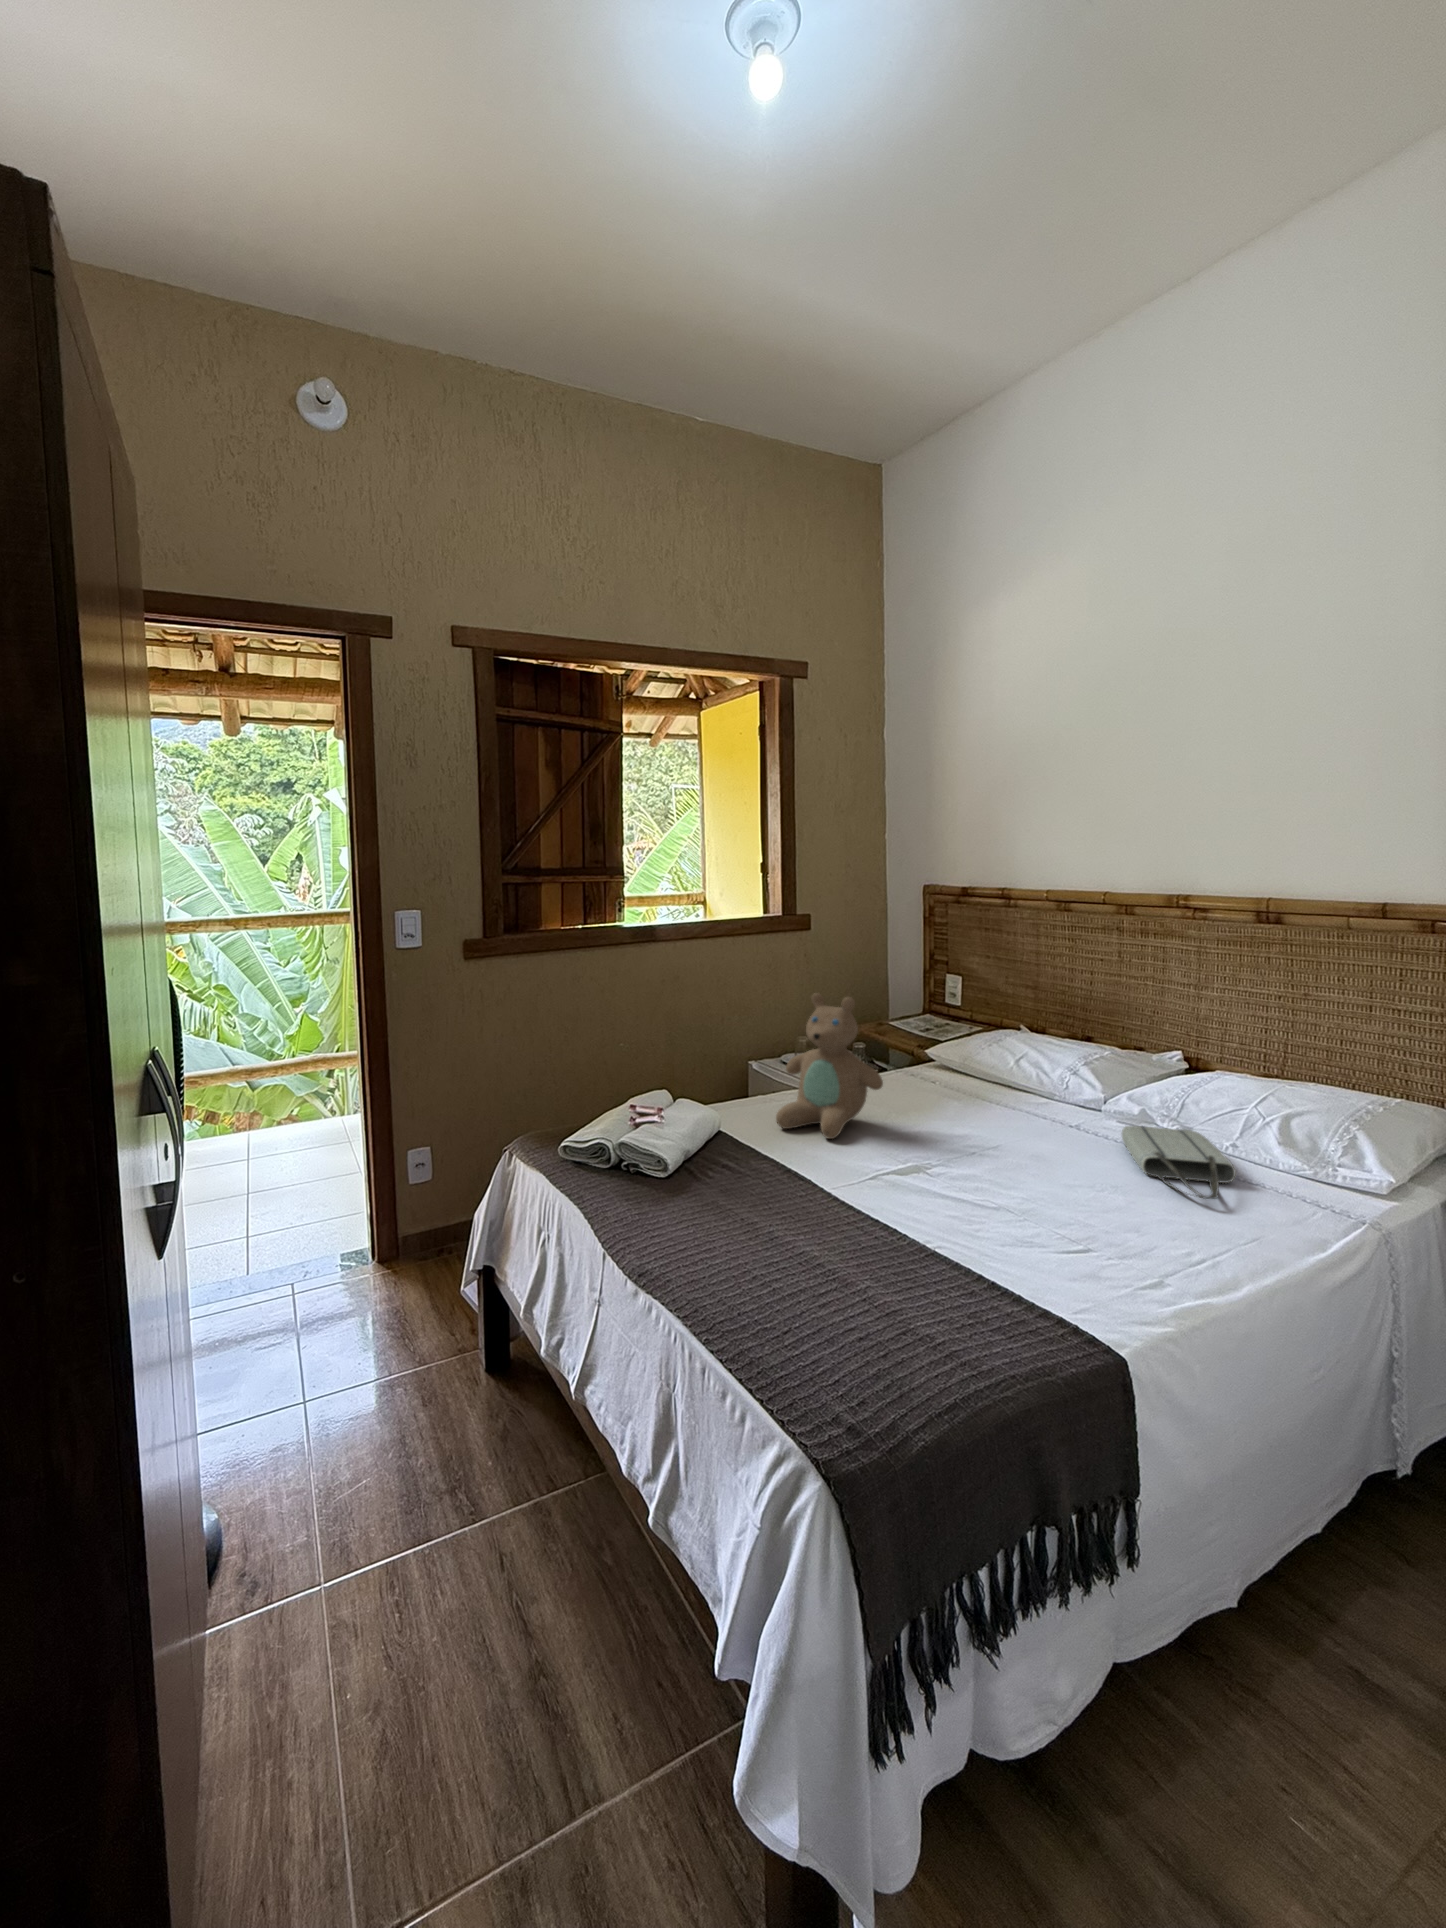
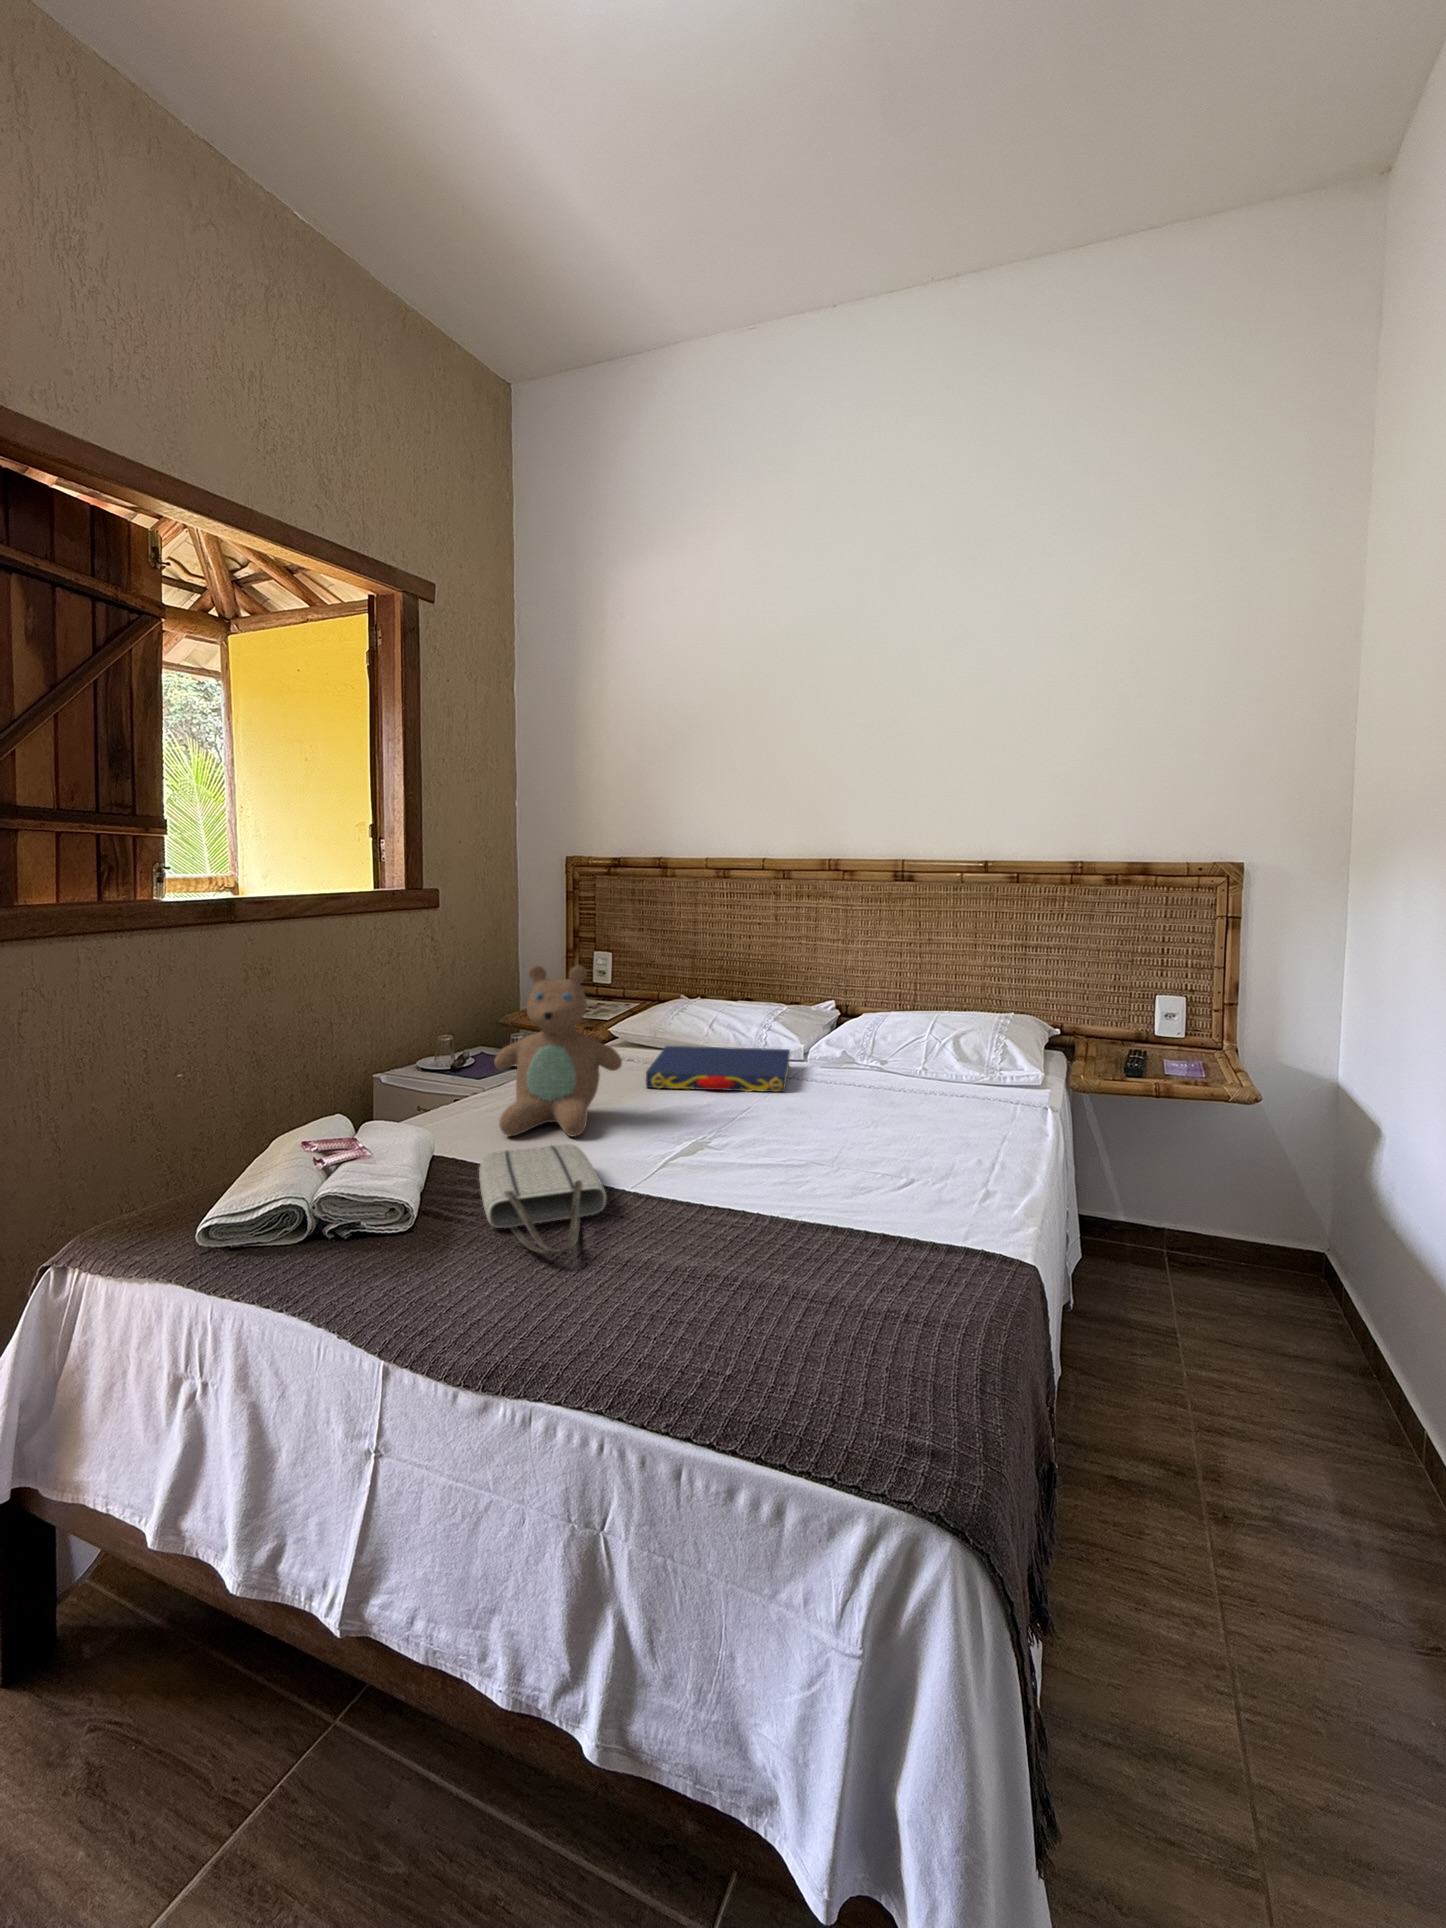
book: none [927,1074,1093,1139] -> present [646,1046,790,1092]
tote bag: present [1122,1126,1236,1199] -> present [479,1144,606,1254]

